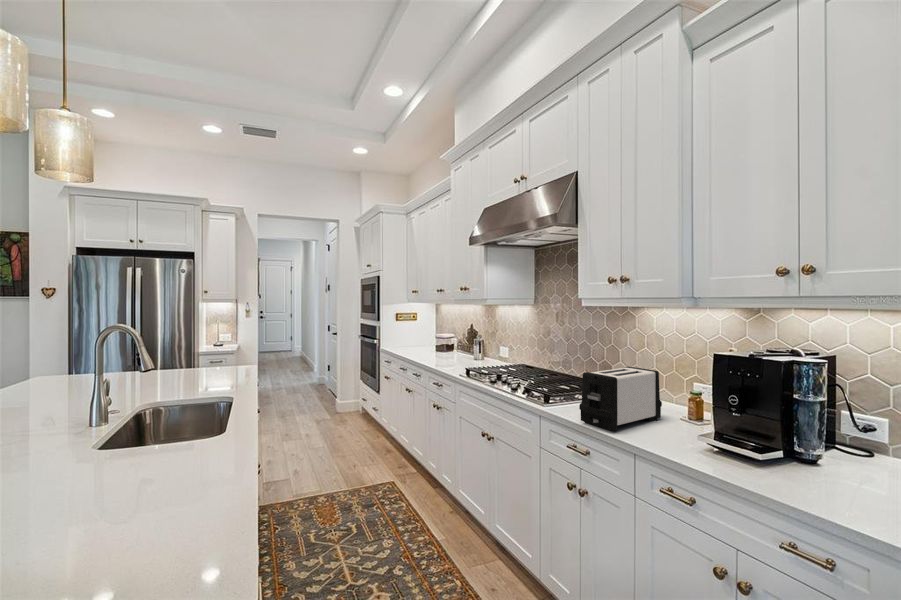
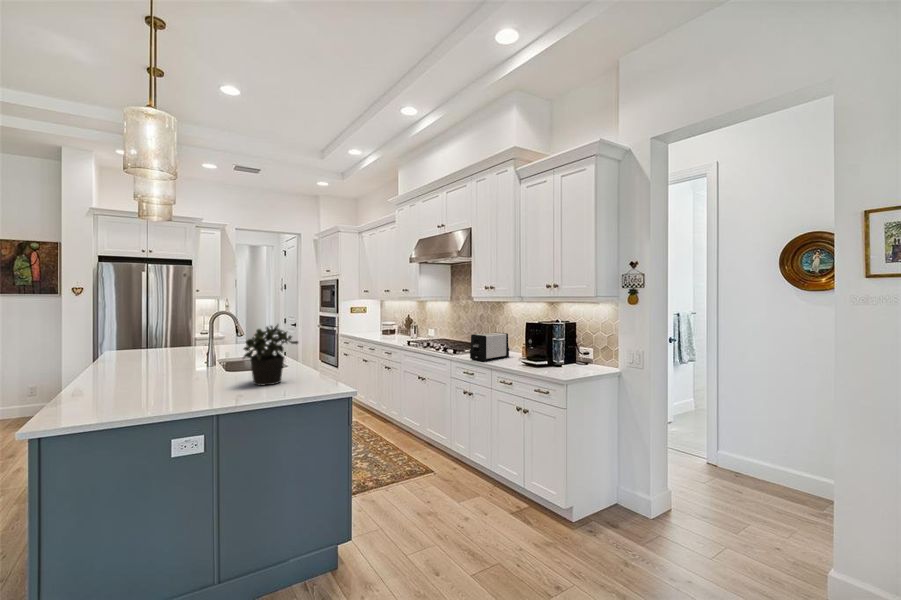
potted plant: none [44,357,201,503] -> present [243,325,298,385]

